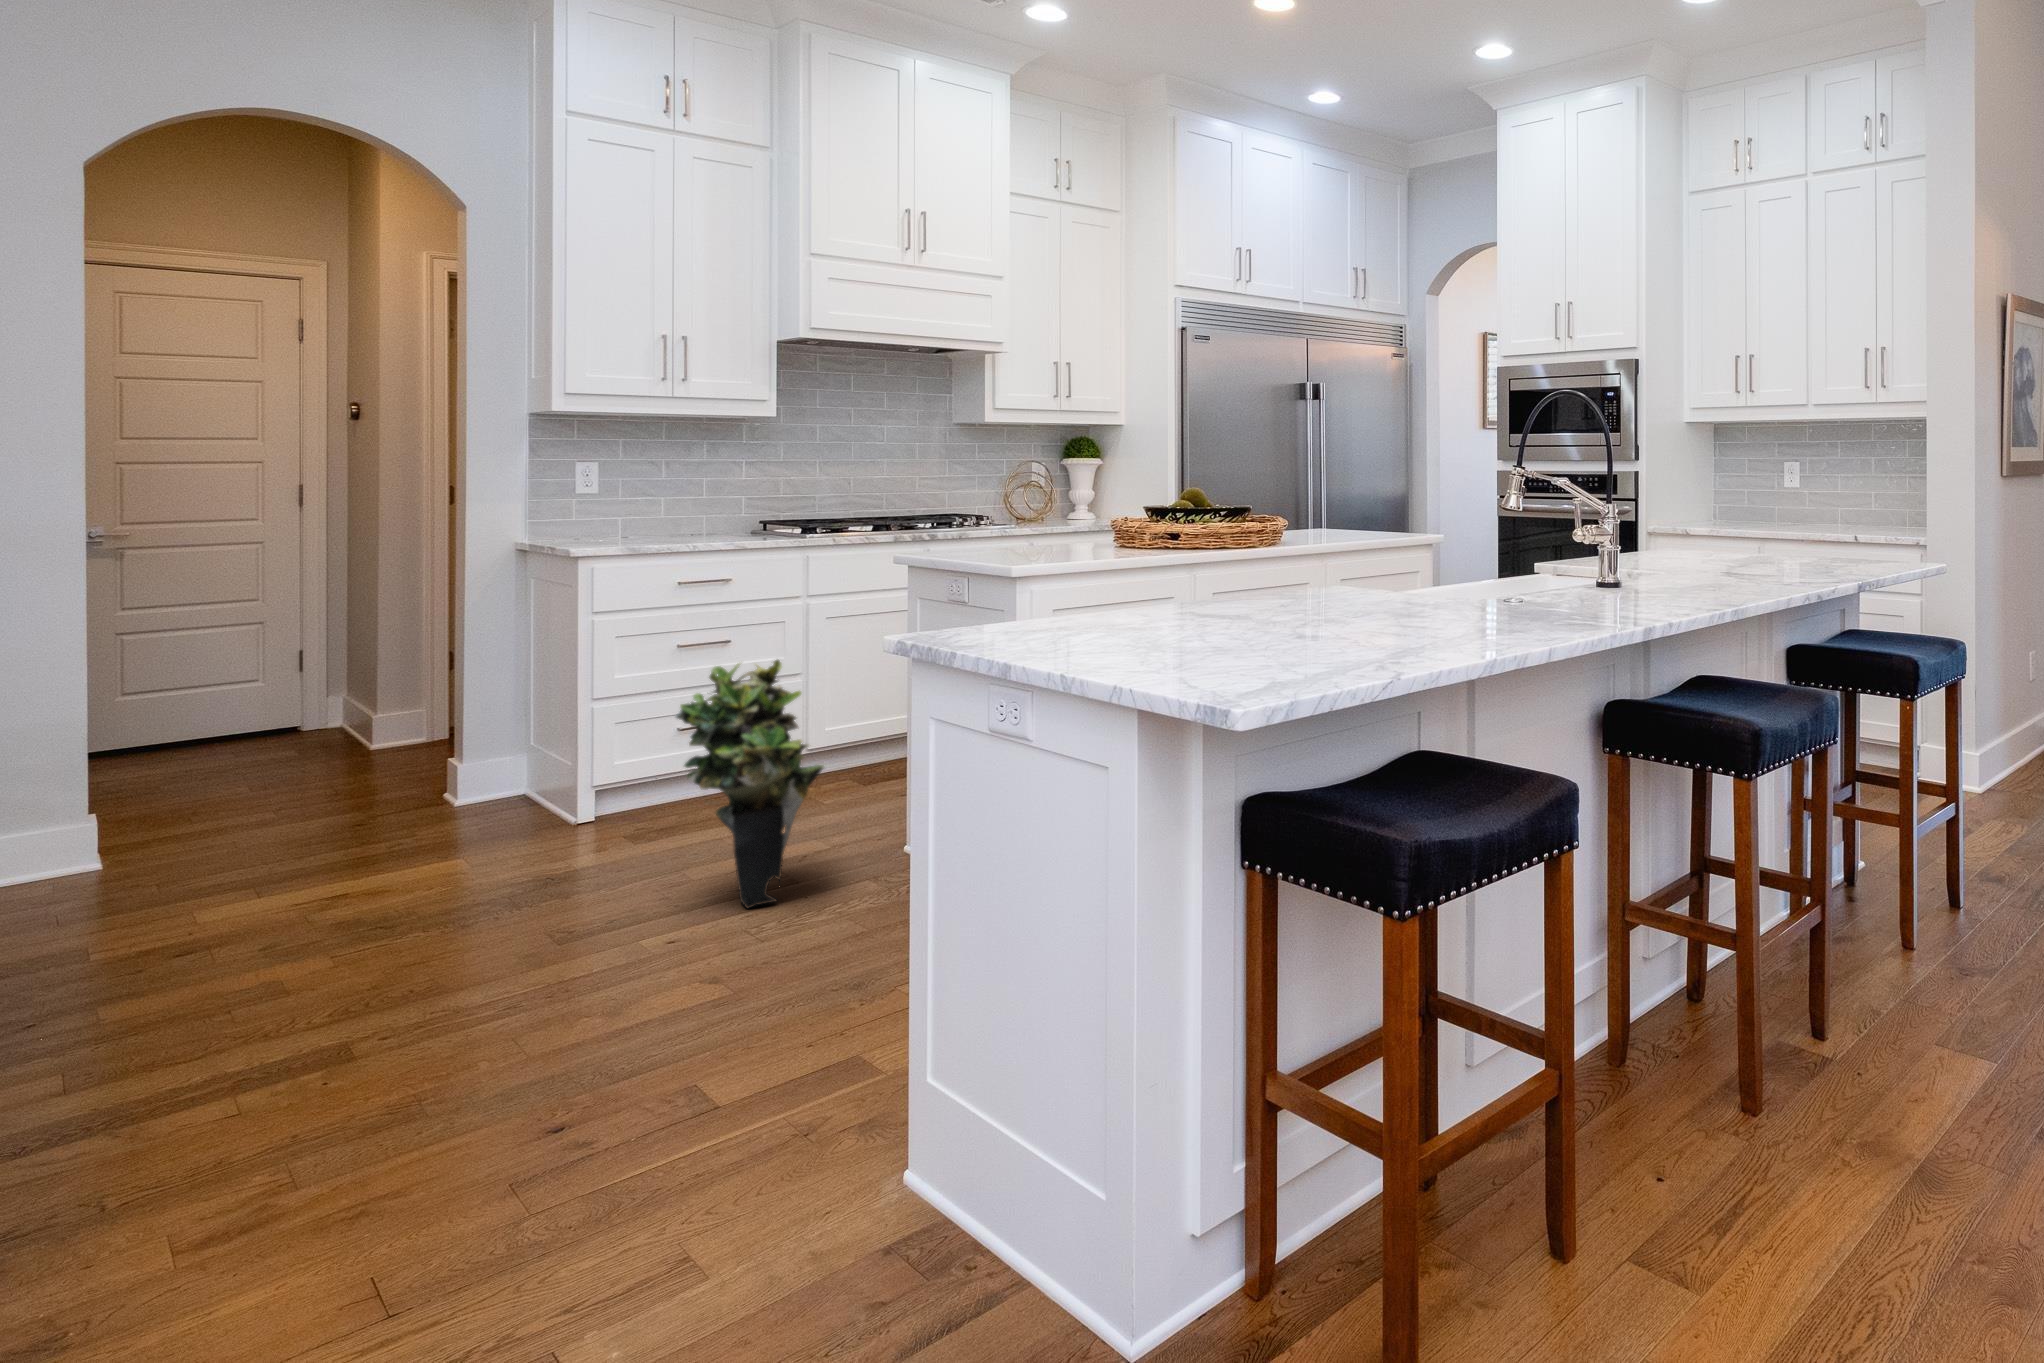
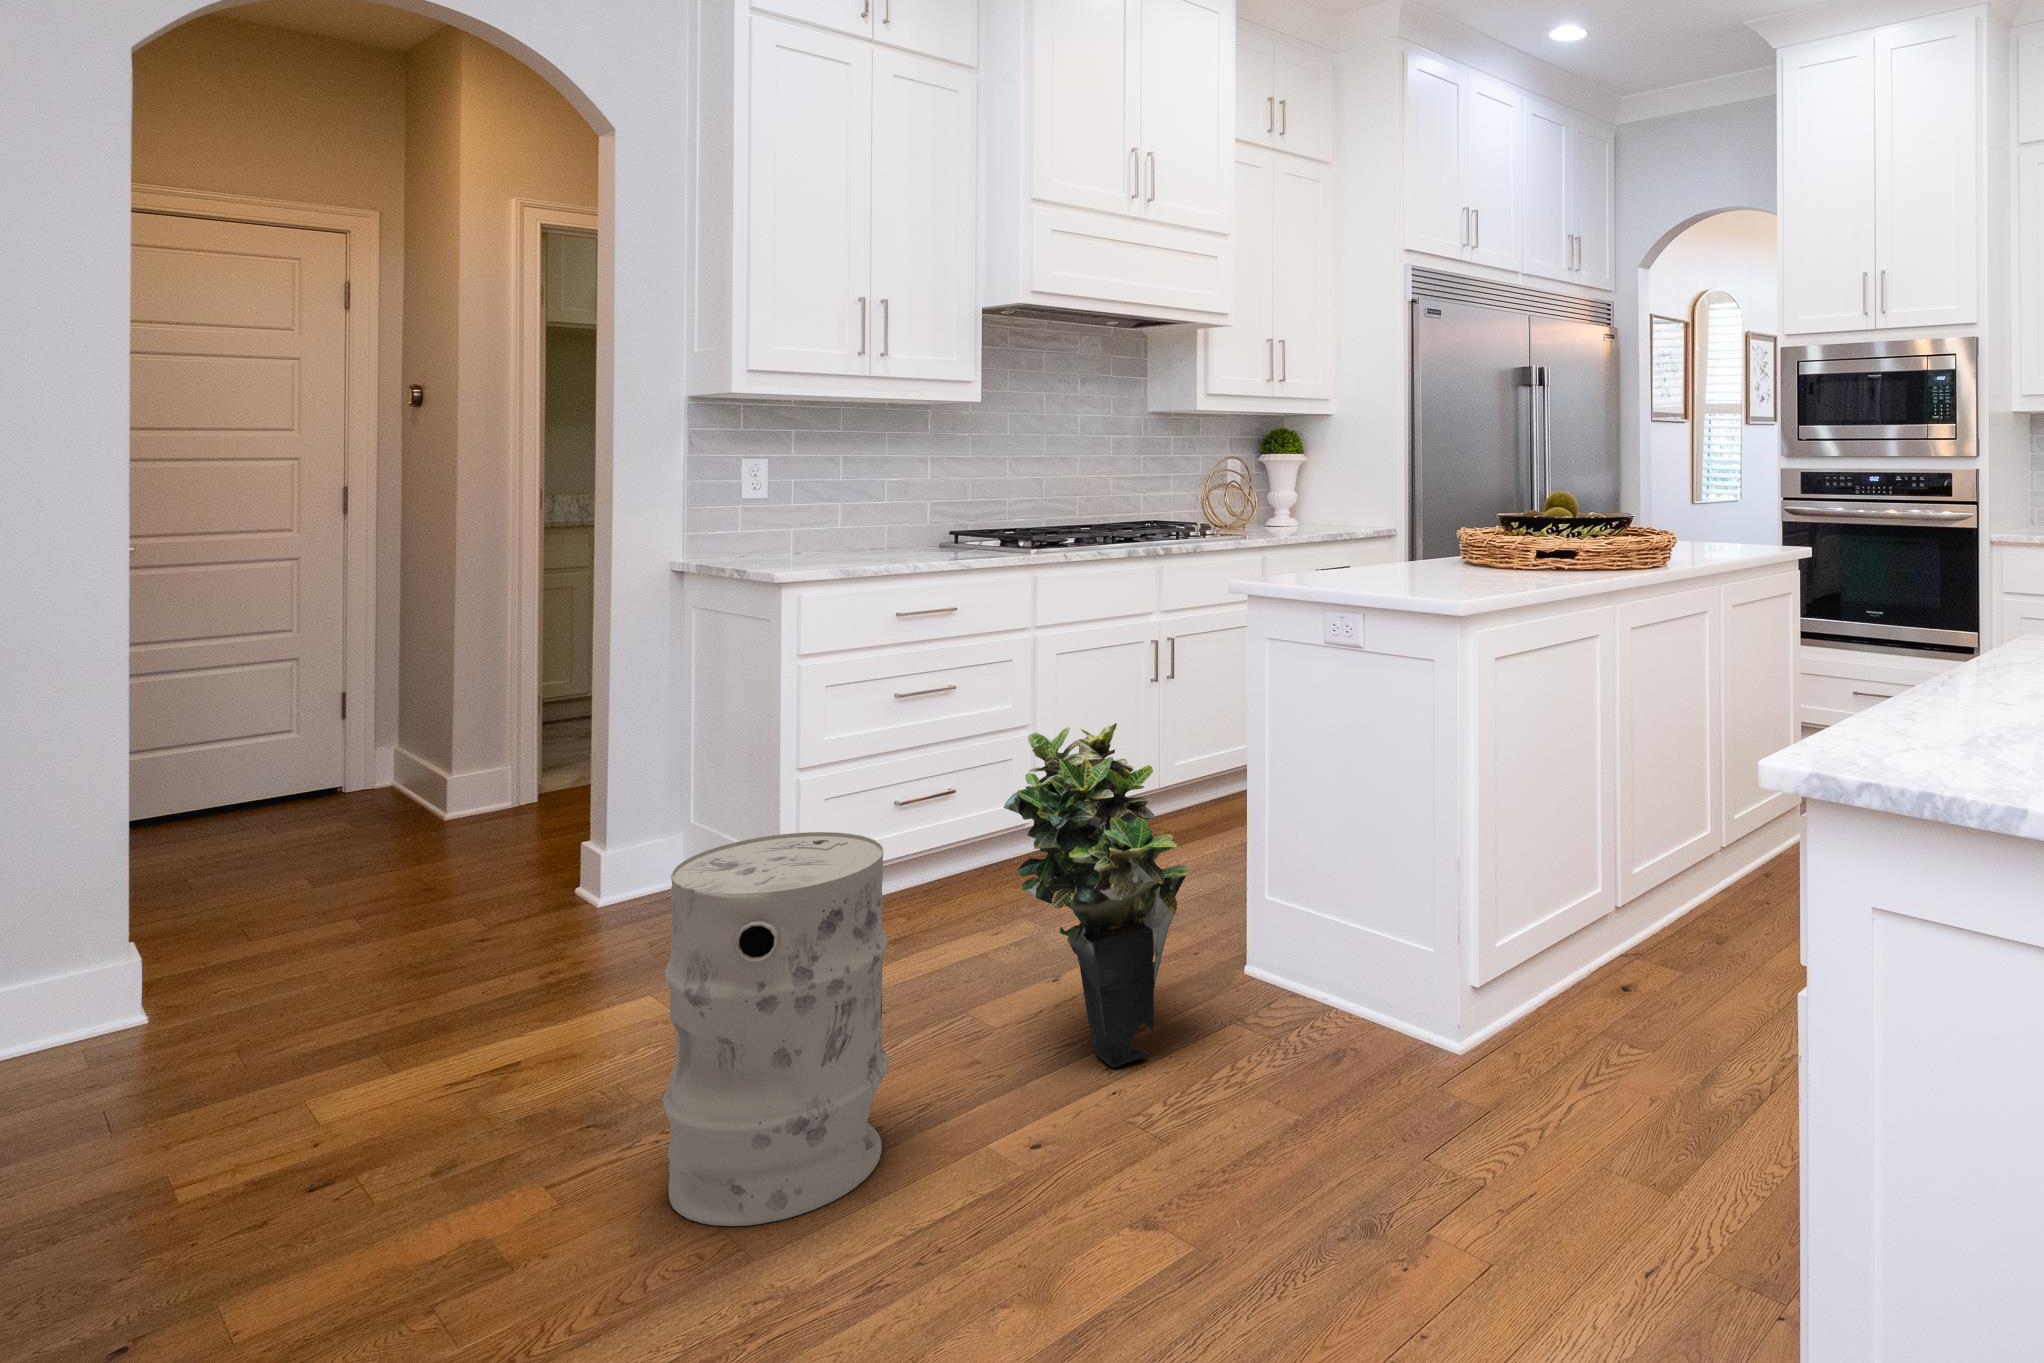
trash can: none [378,728,553,987] -> present [662,832,888,1226]

